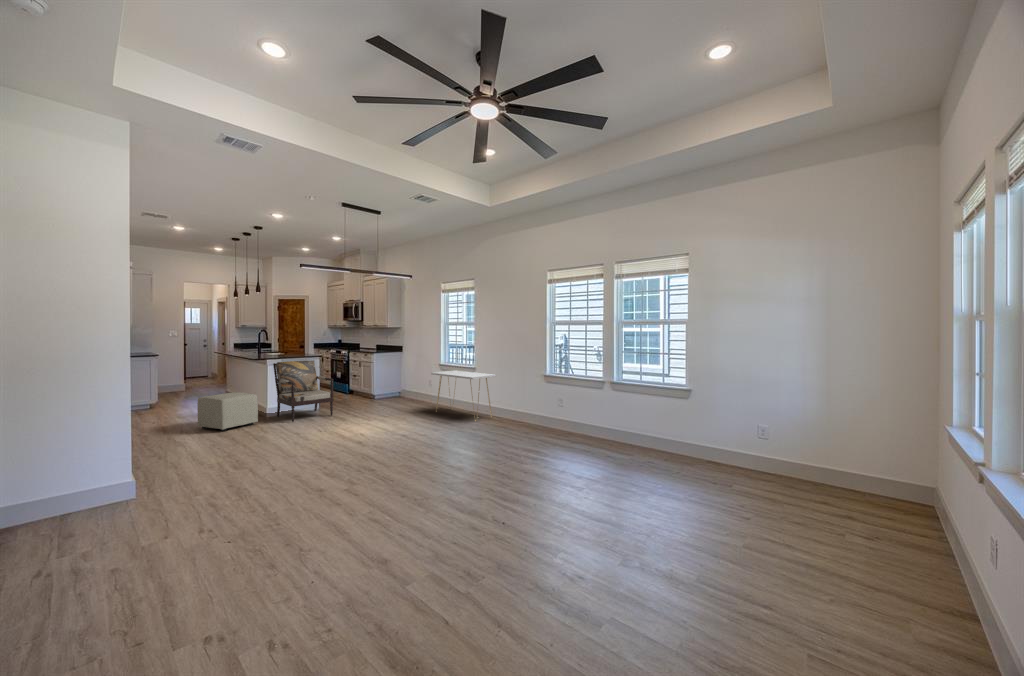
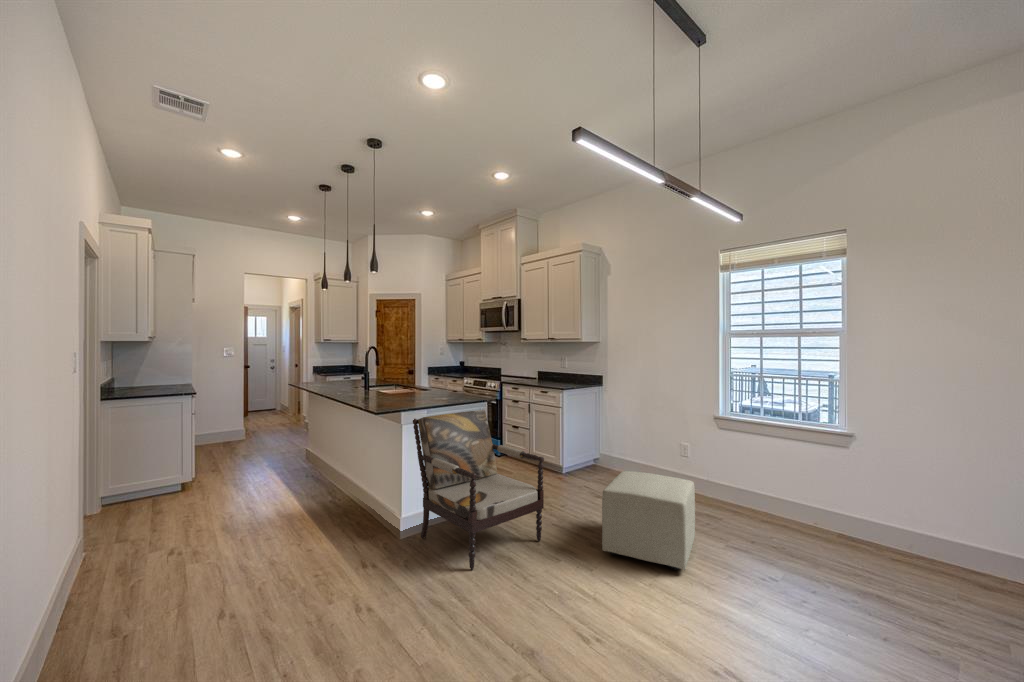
console table: present [431,370,496,421] -> none [756,435,964,595]
ottoman: present [197,392,258,431] -> present [602,471,695,570]

